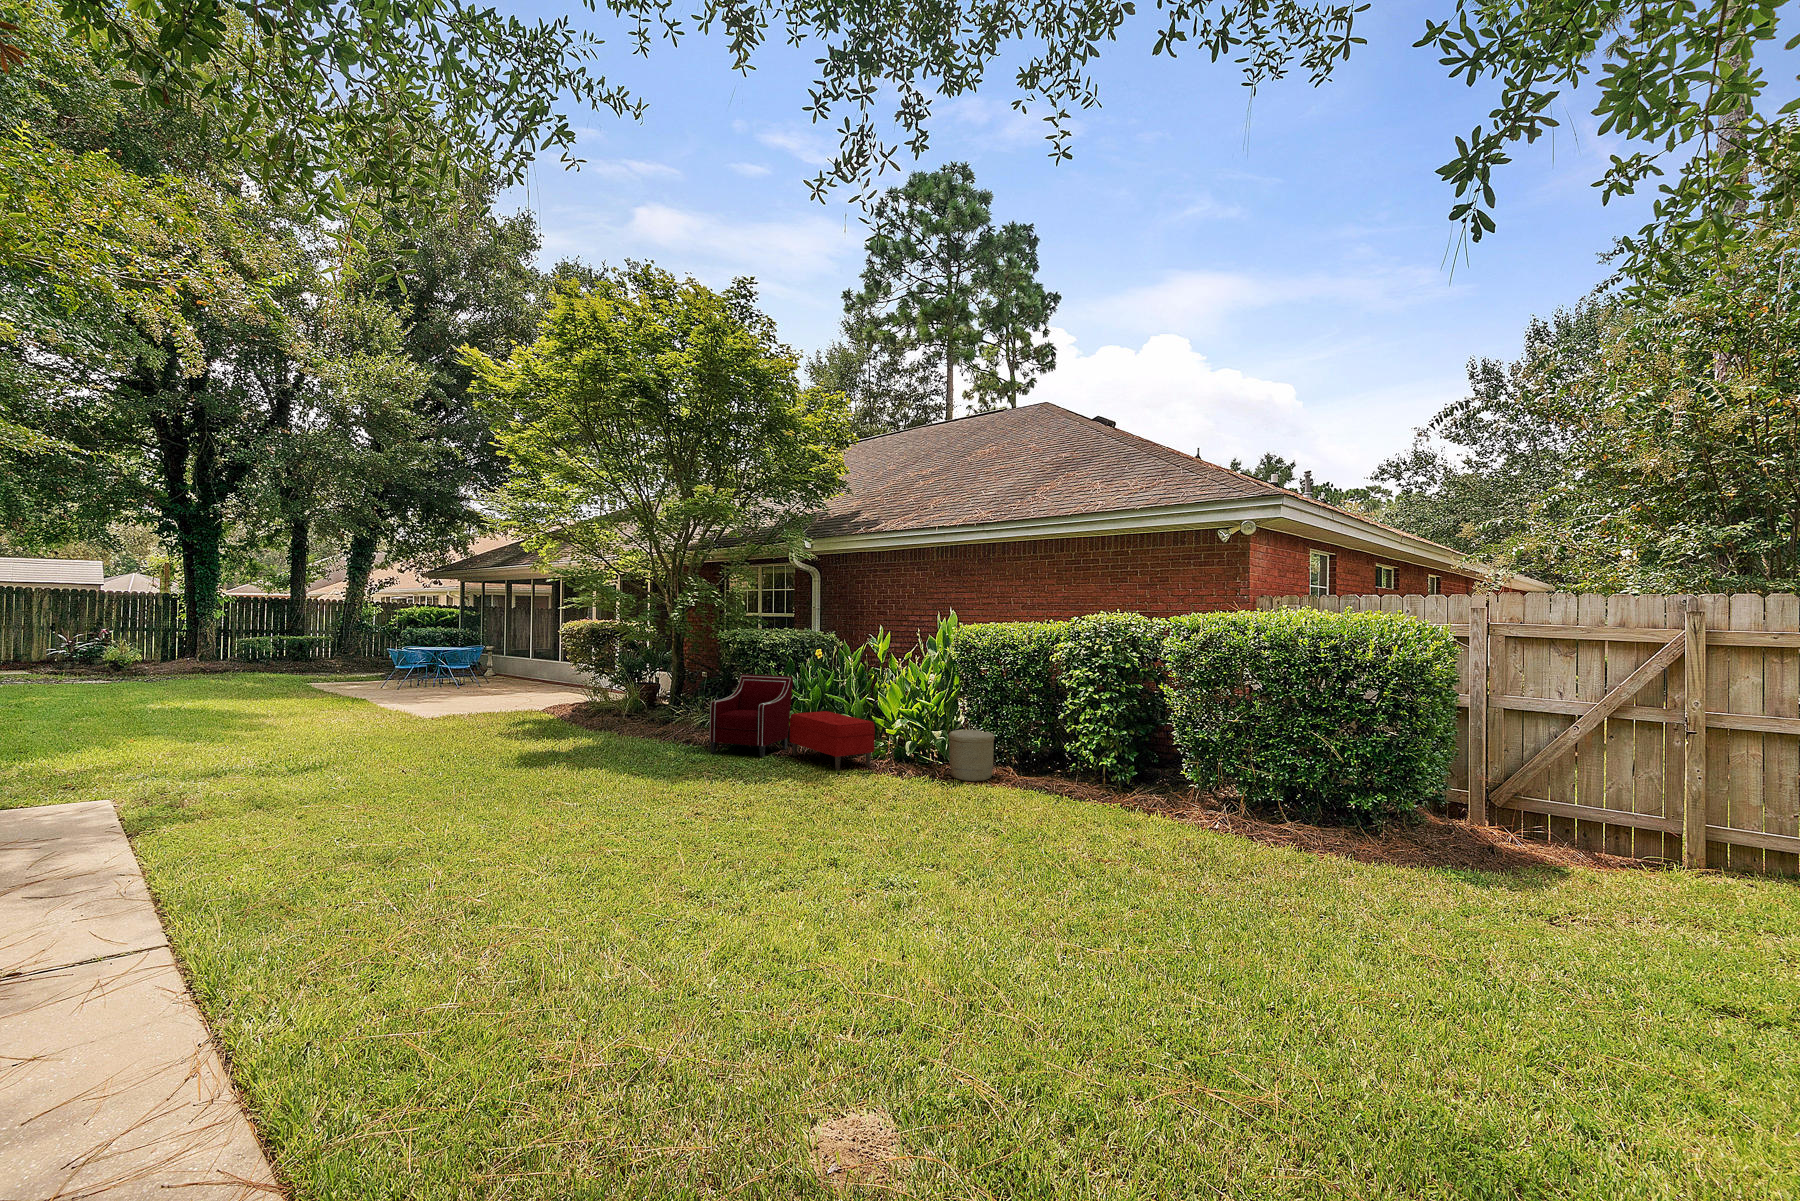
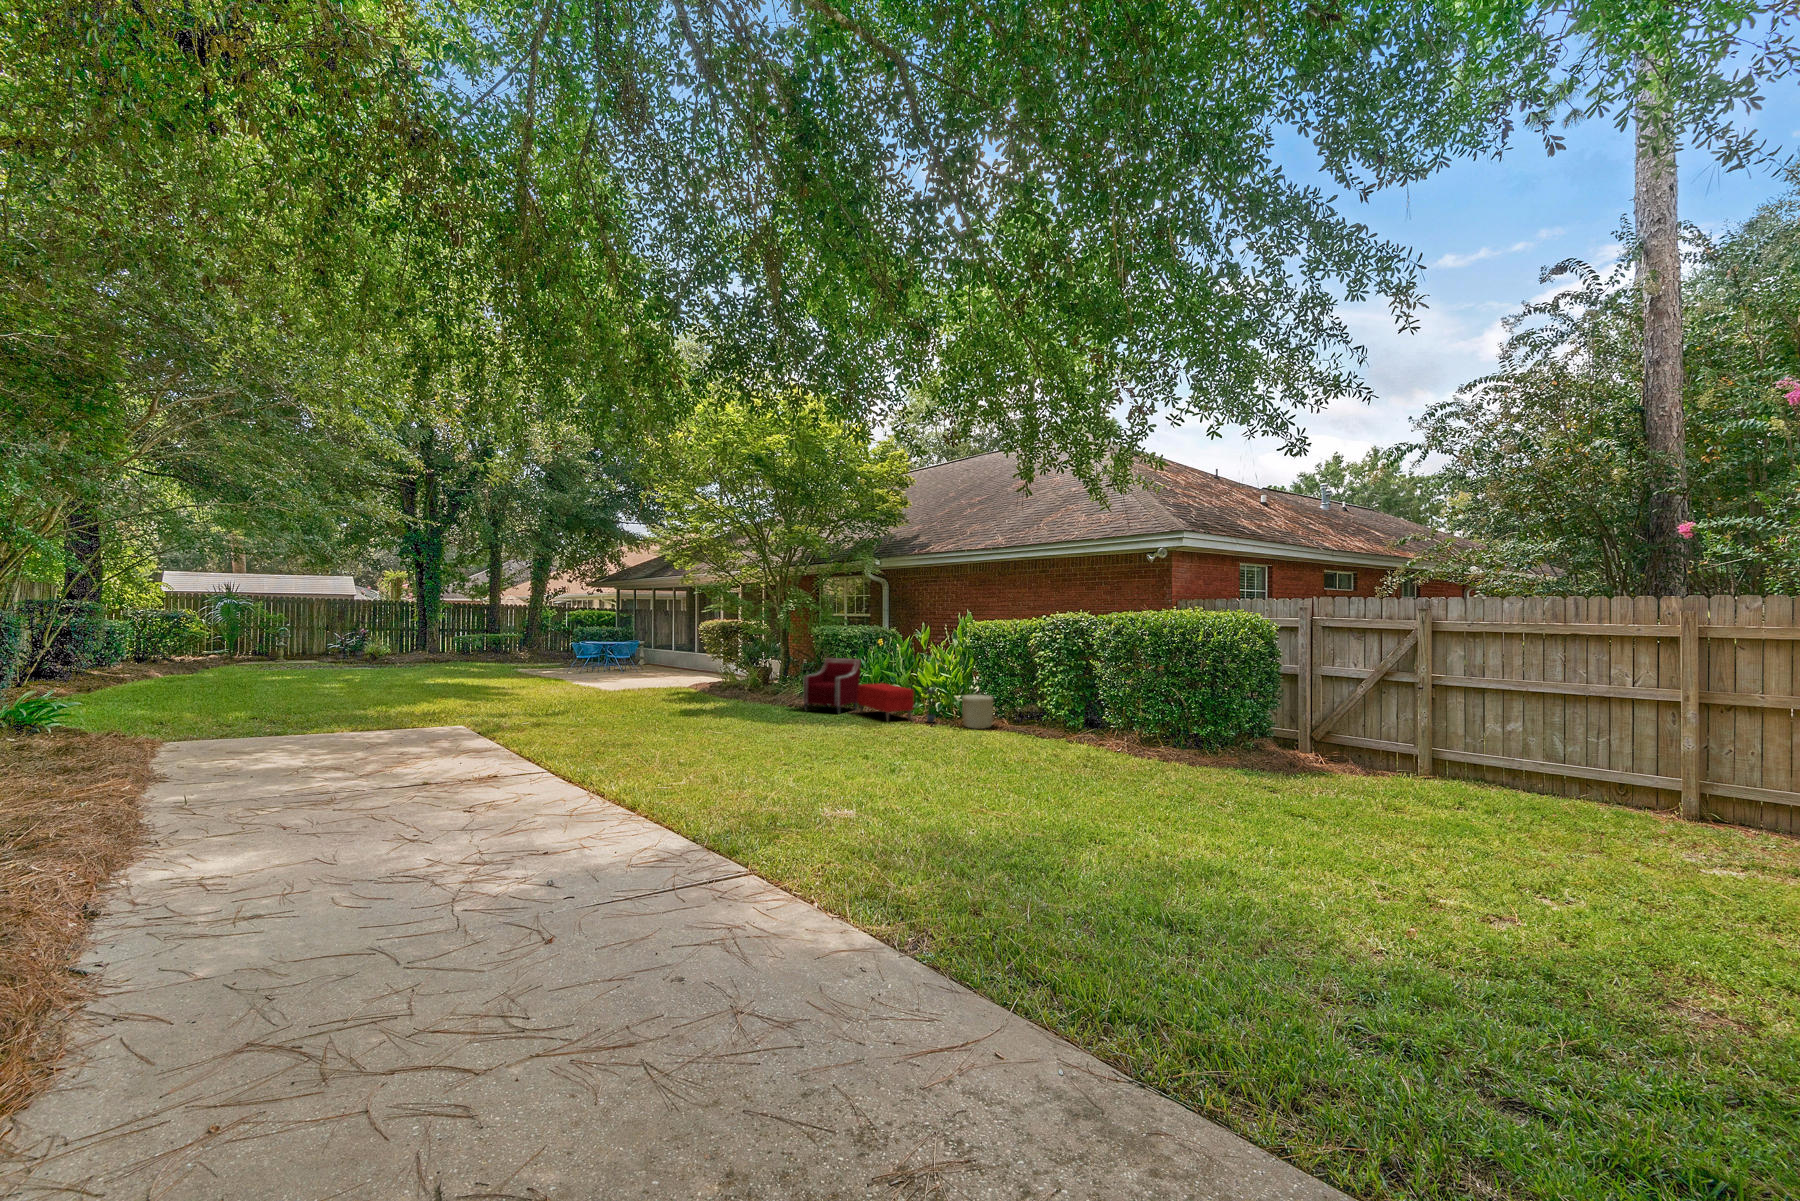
potted plant: none [888,712,915,771] -> present [923,685,940,723]

